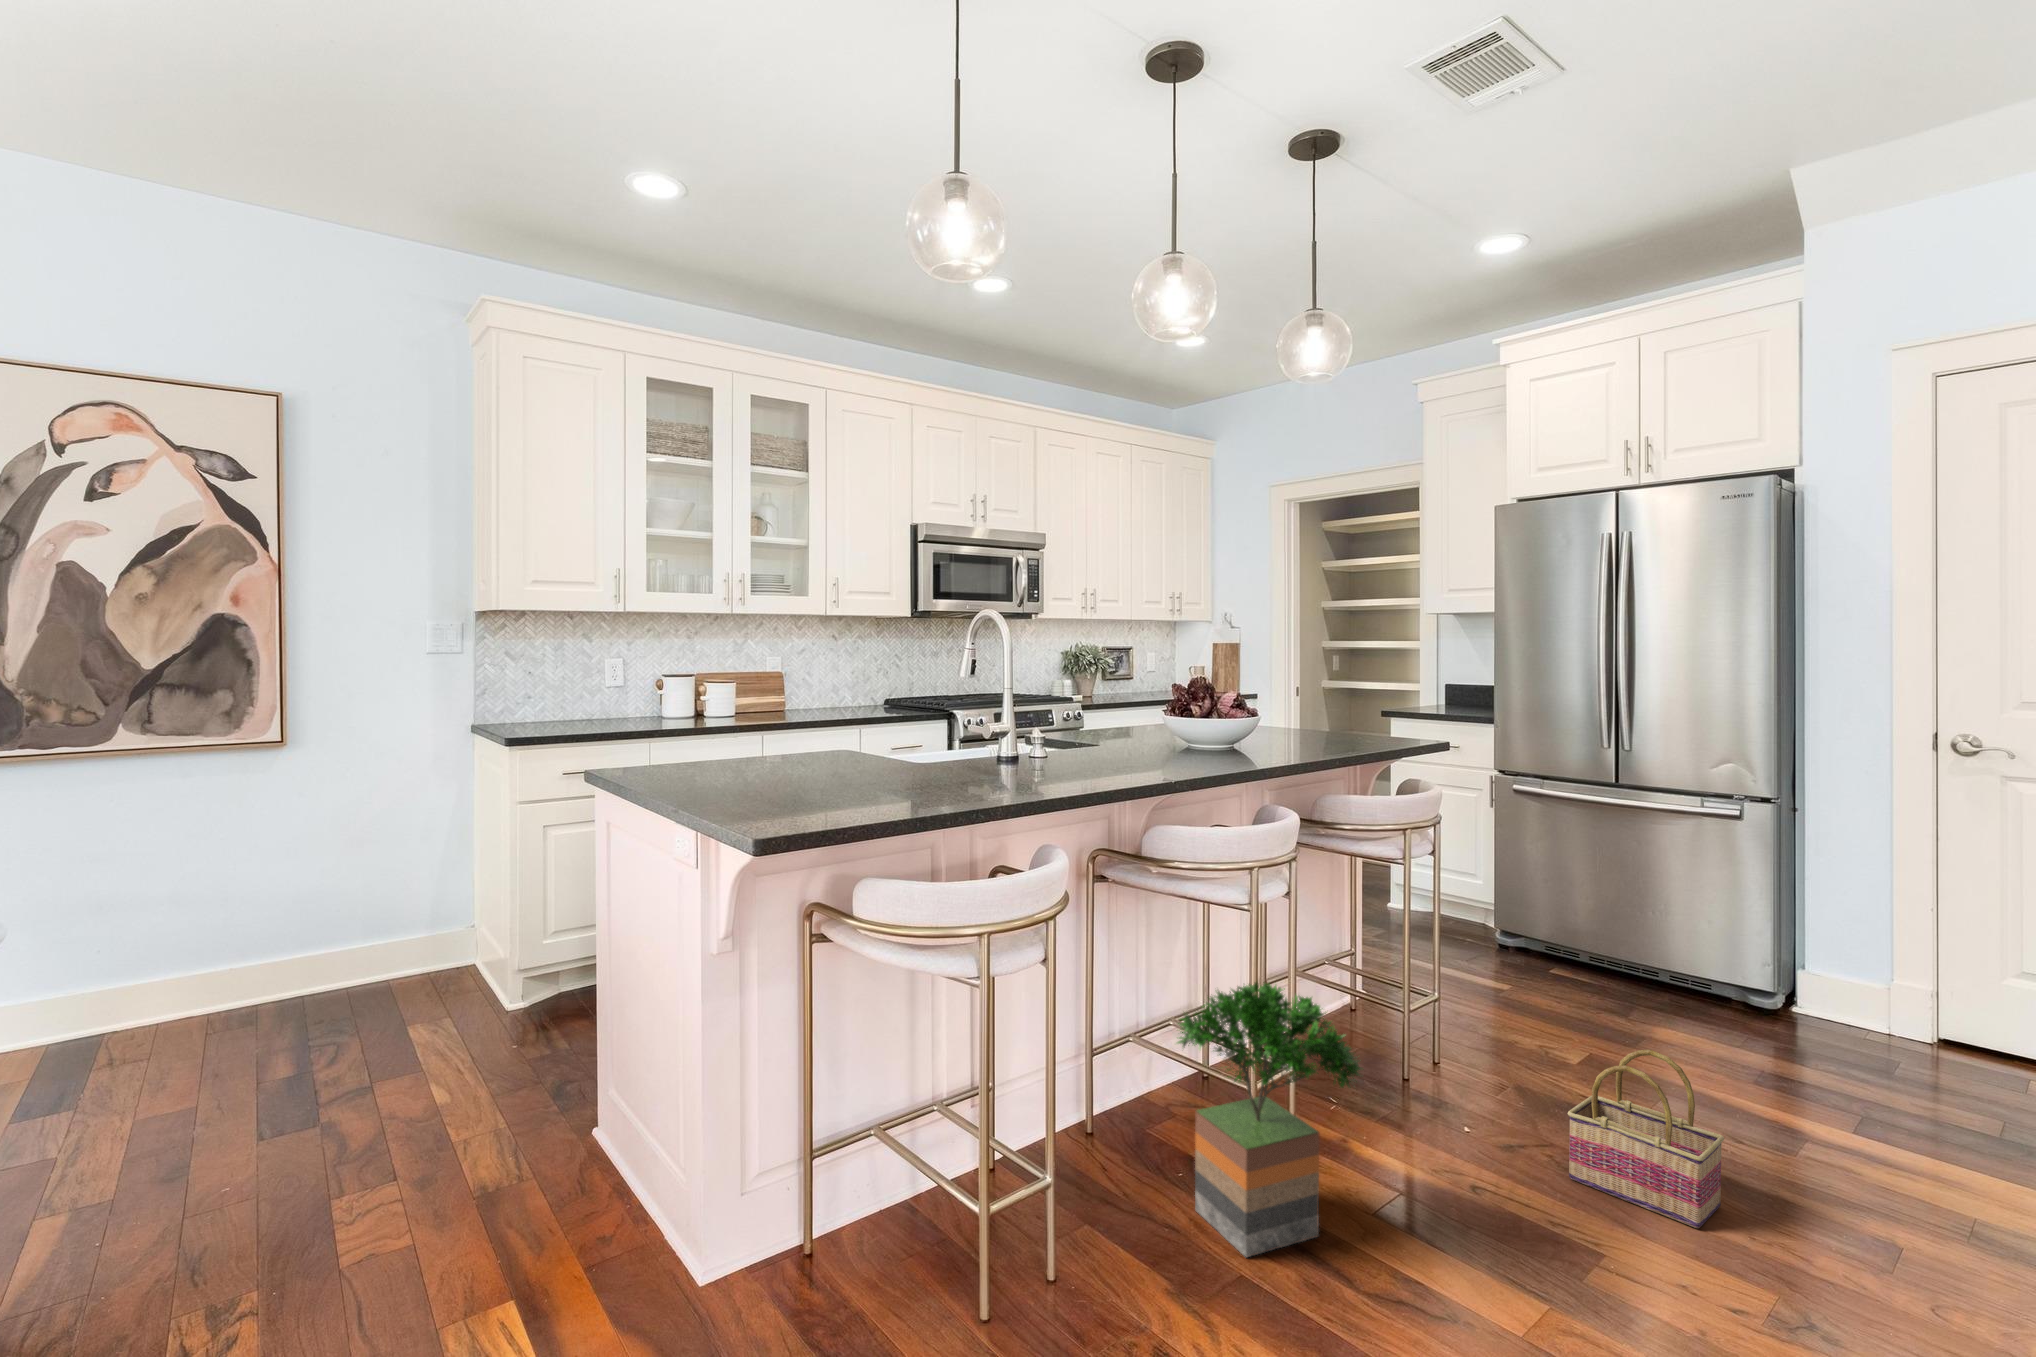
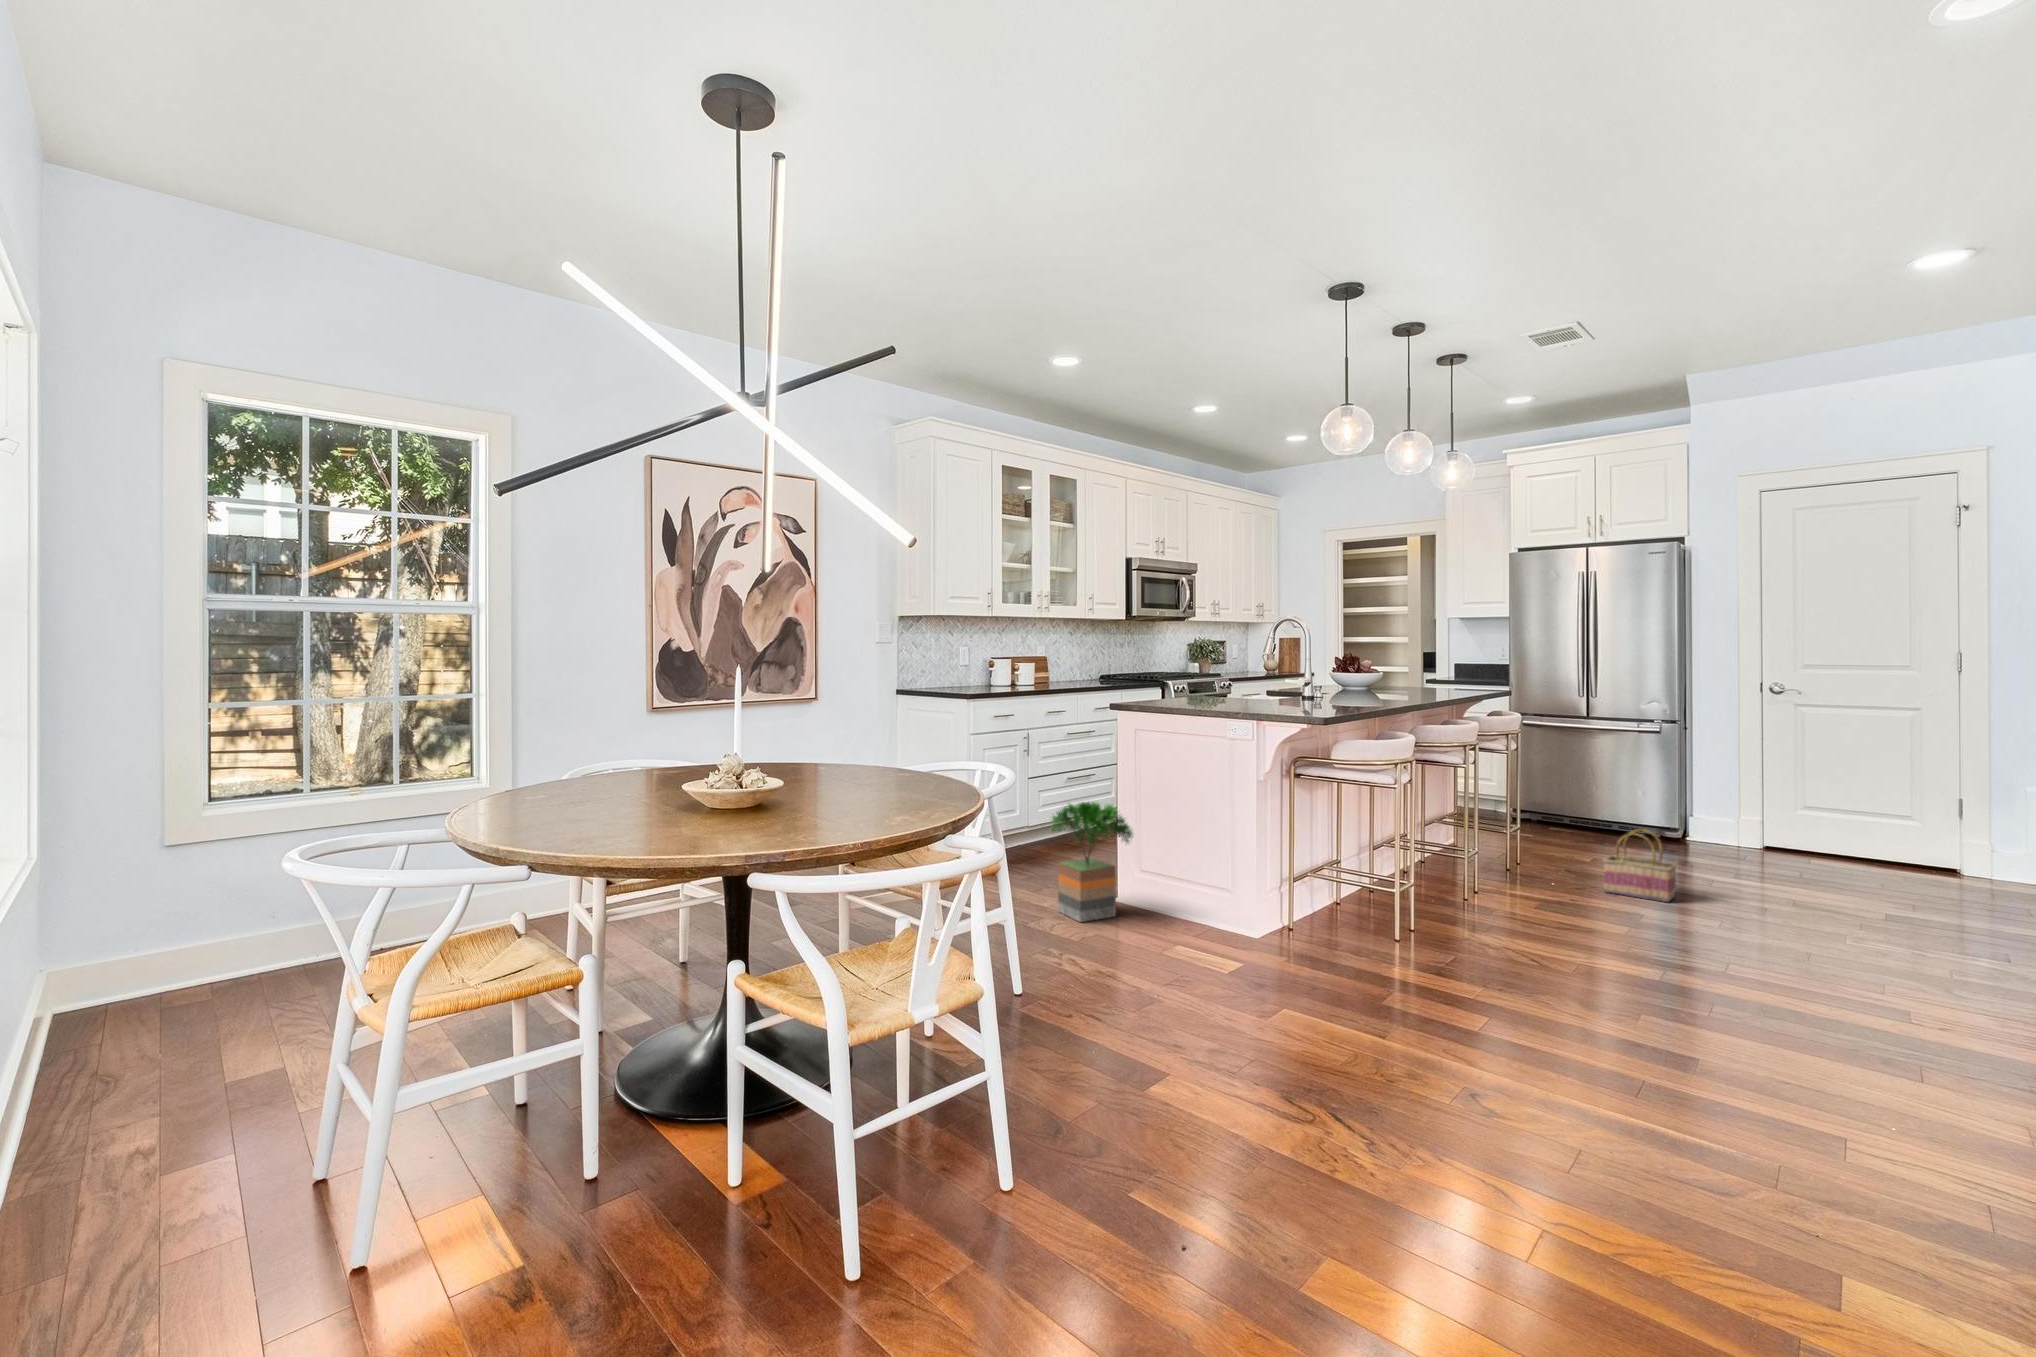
potted tree: present [1177,982,1361,1257] -> present [1050,802,1133,922]

